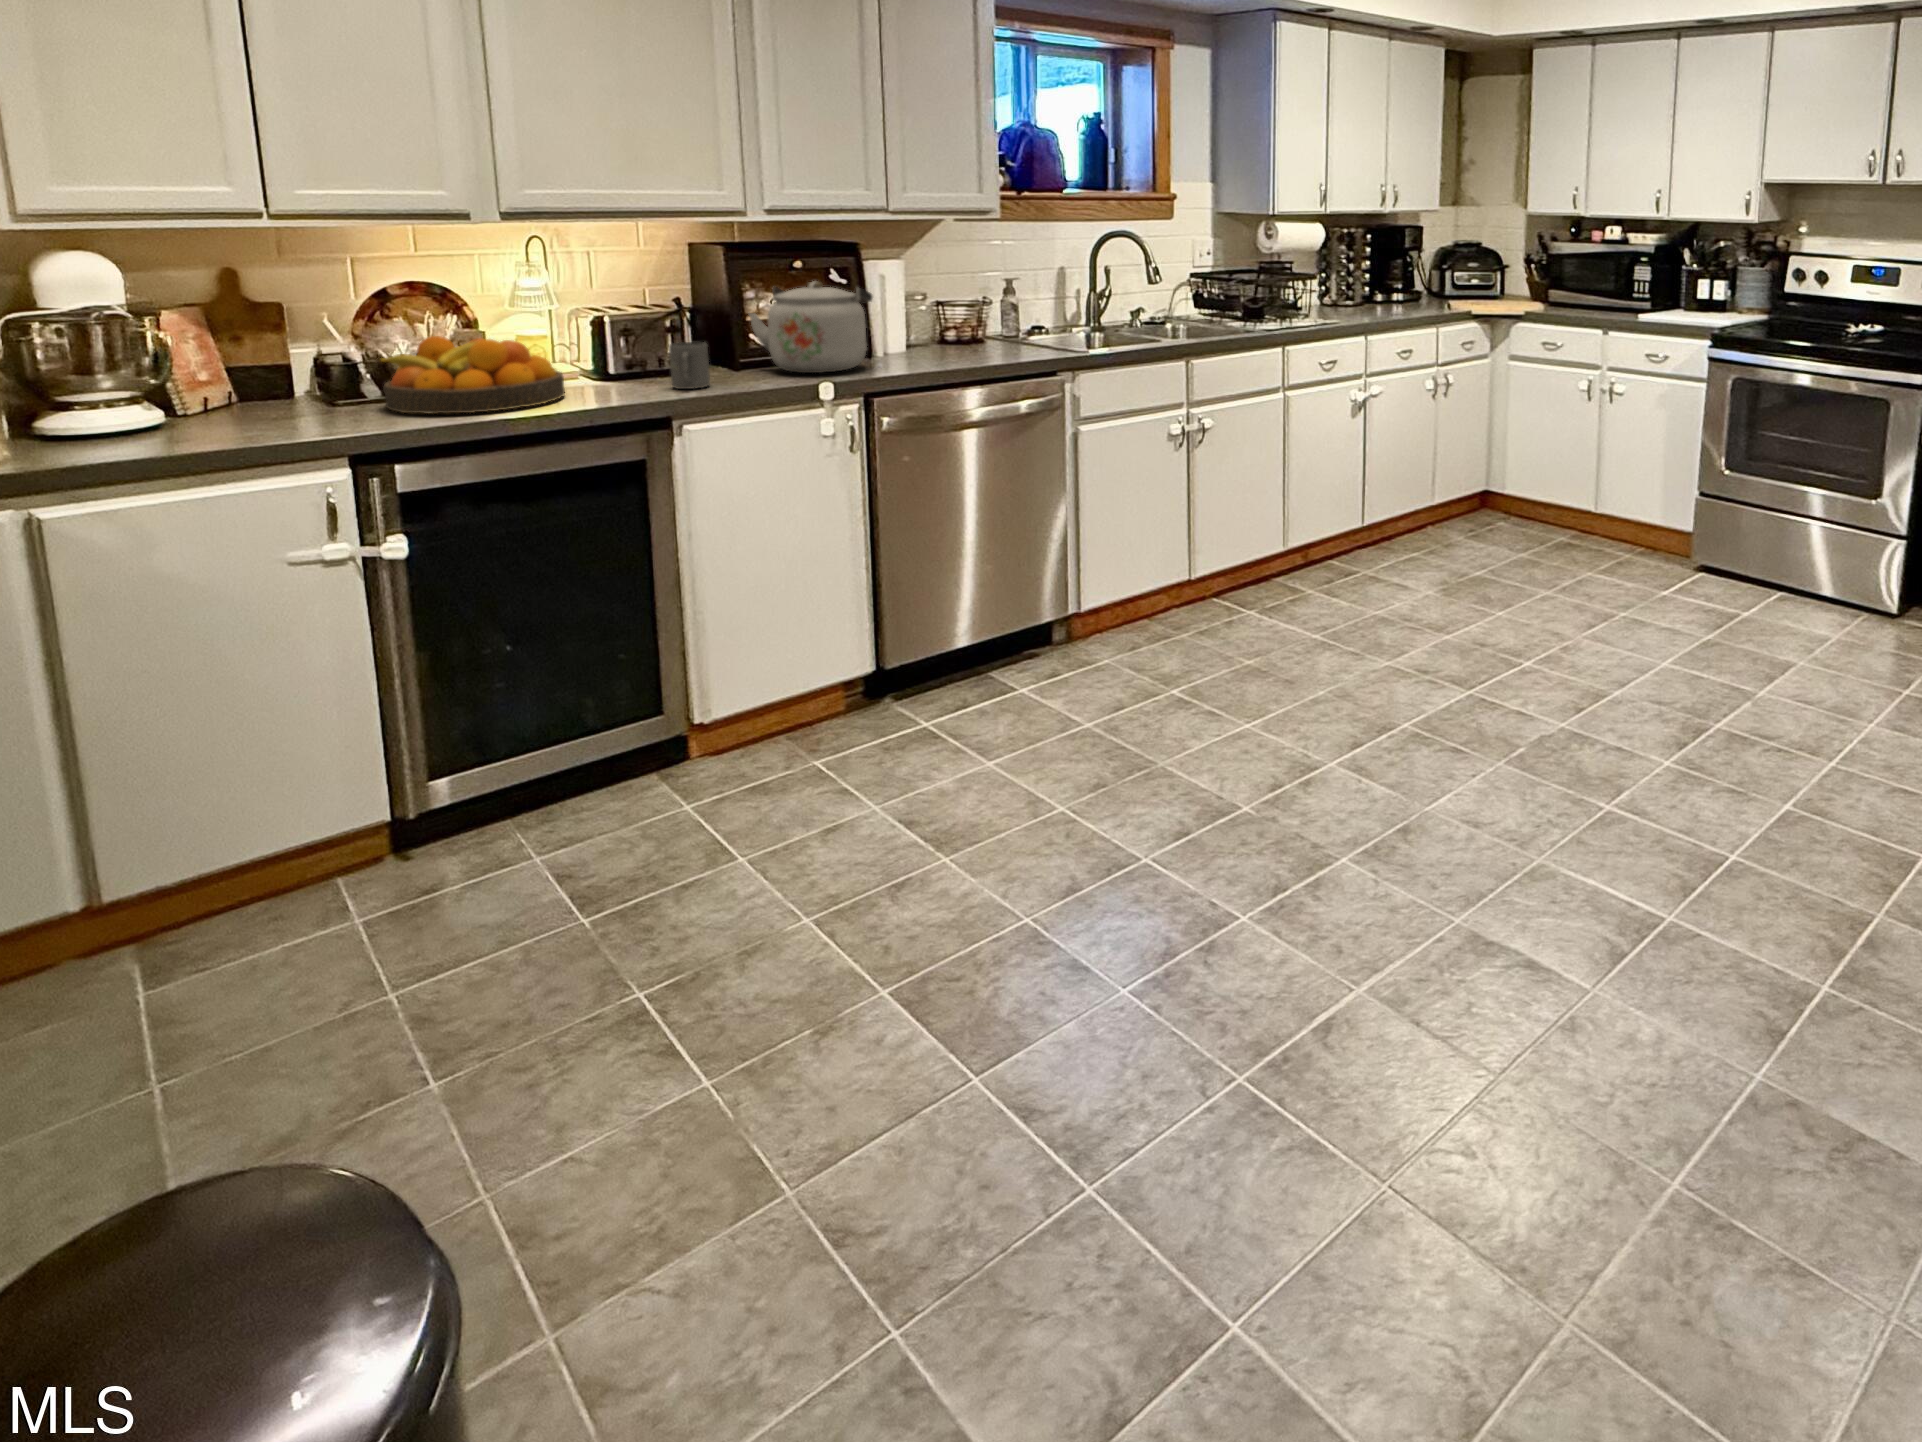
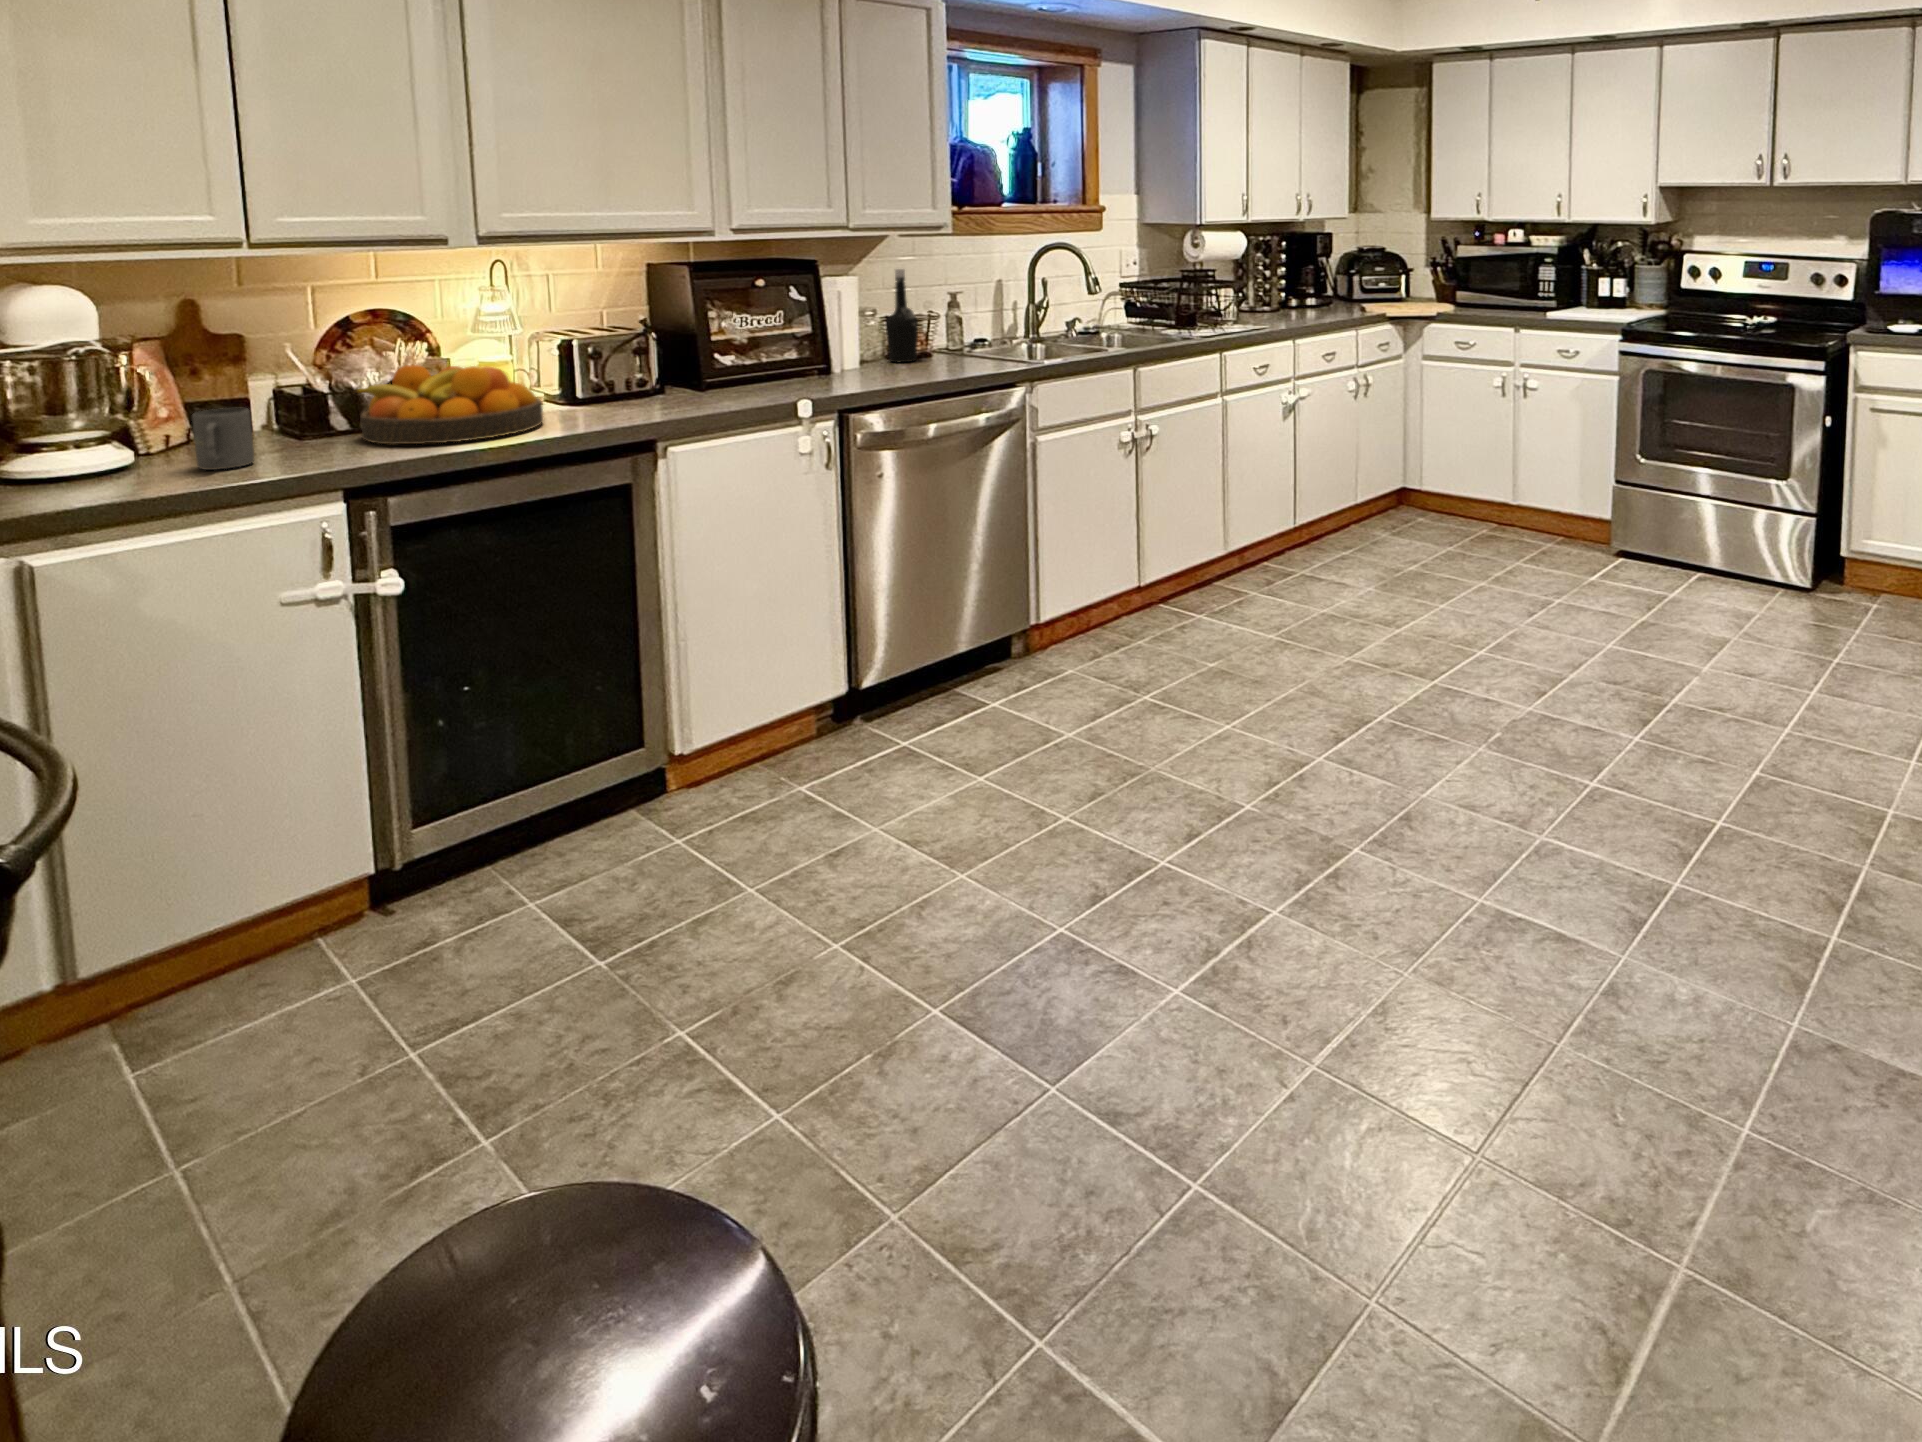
bottle: none [933,253,966,347] -> present [885,269,918,362]
kettle: present [749,281,872,373] -> none [714,299,836,391]
mug: present [669,342,710,389] -> present [192,408,254,470]

